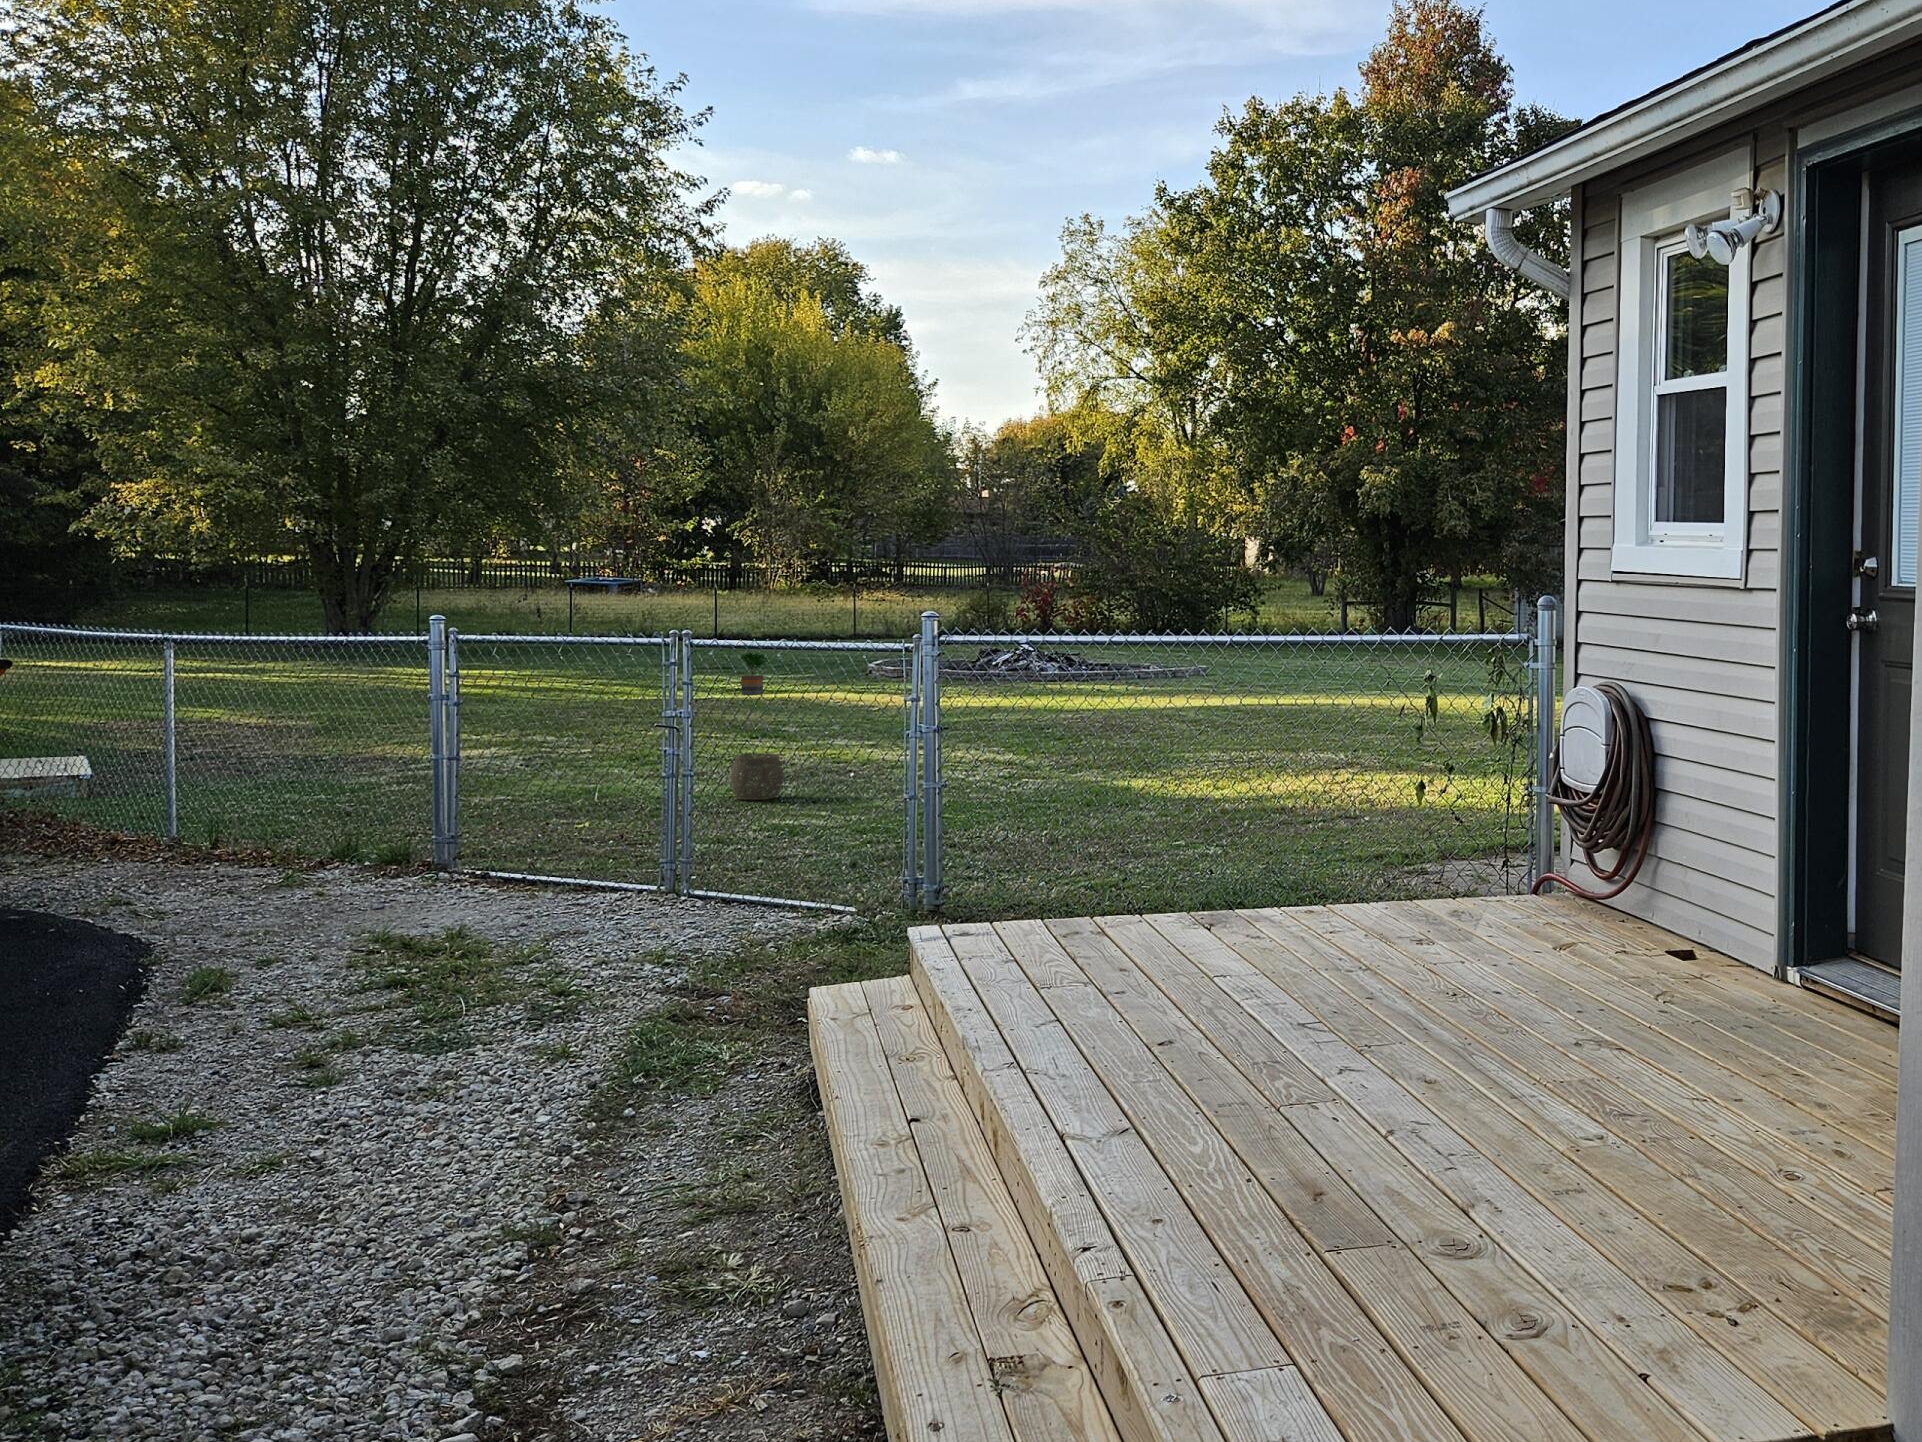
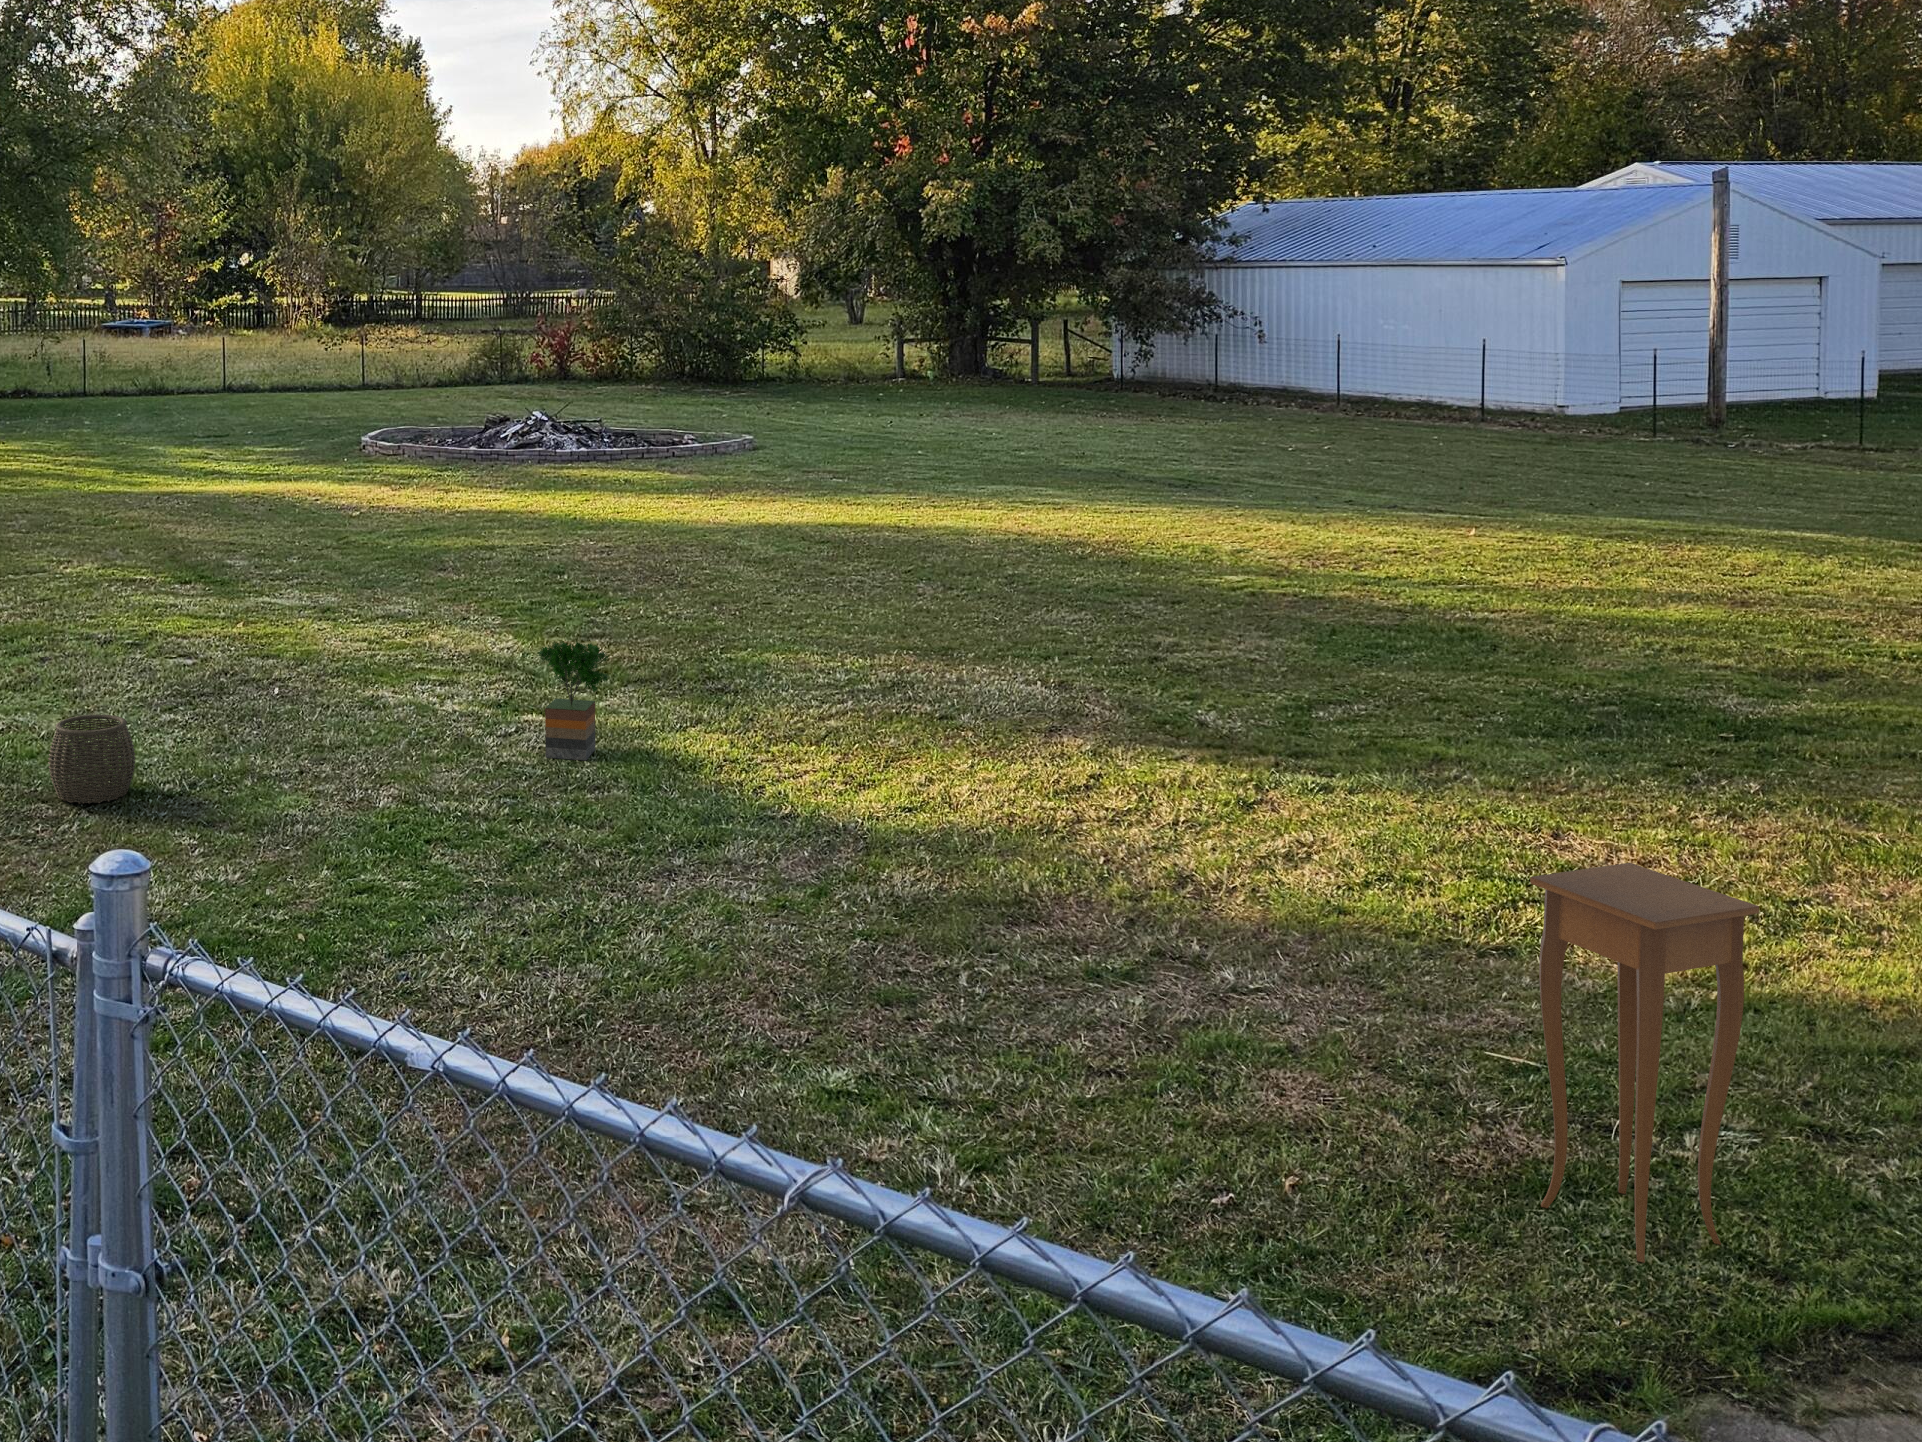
potted tree: present [741,653,768,695] -> present [537,641,609,760]
side table: none [1416,722,1484,856] -> present [1530,863,1759,1262]

